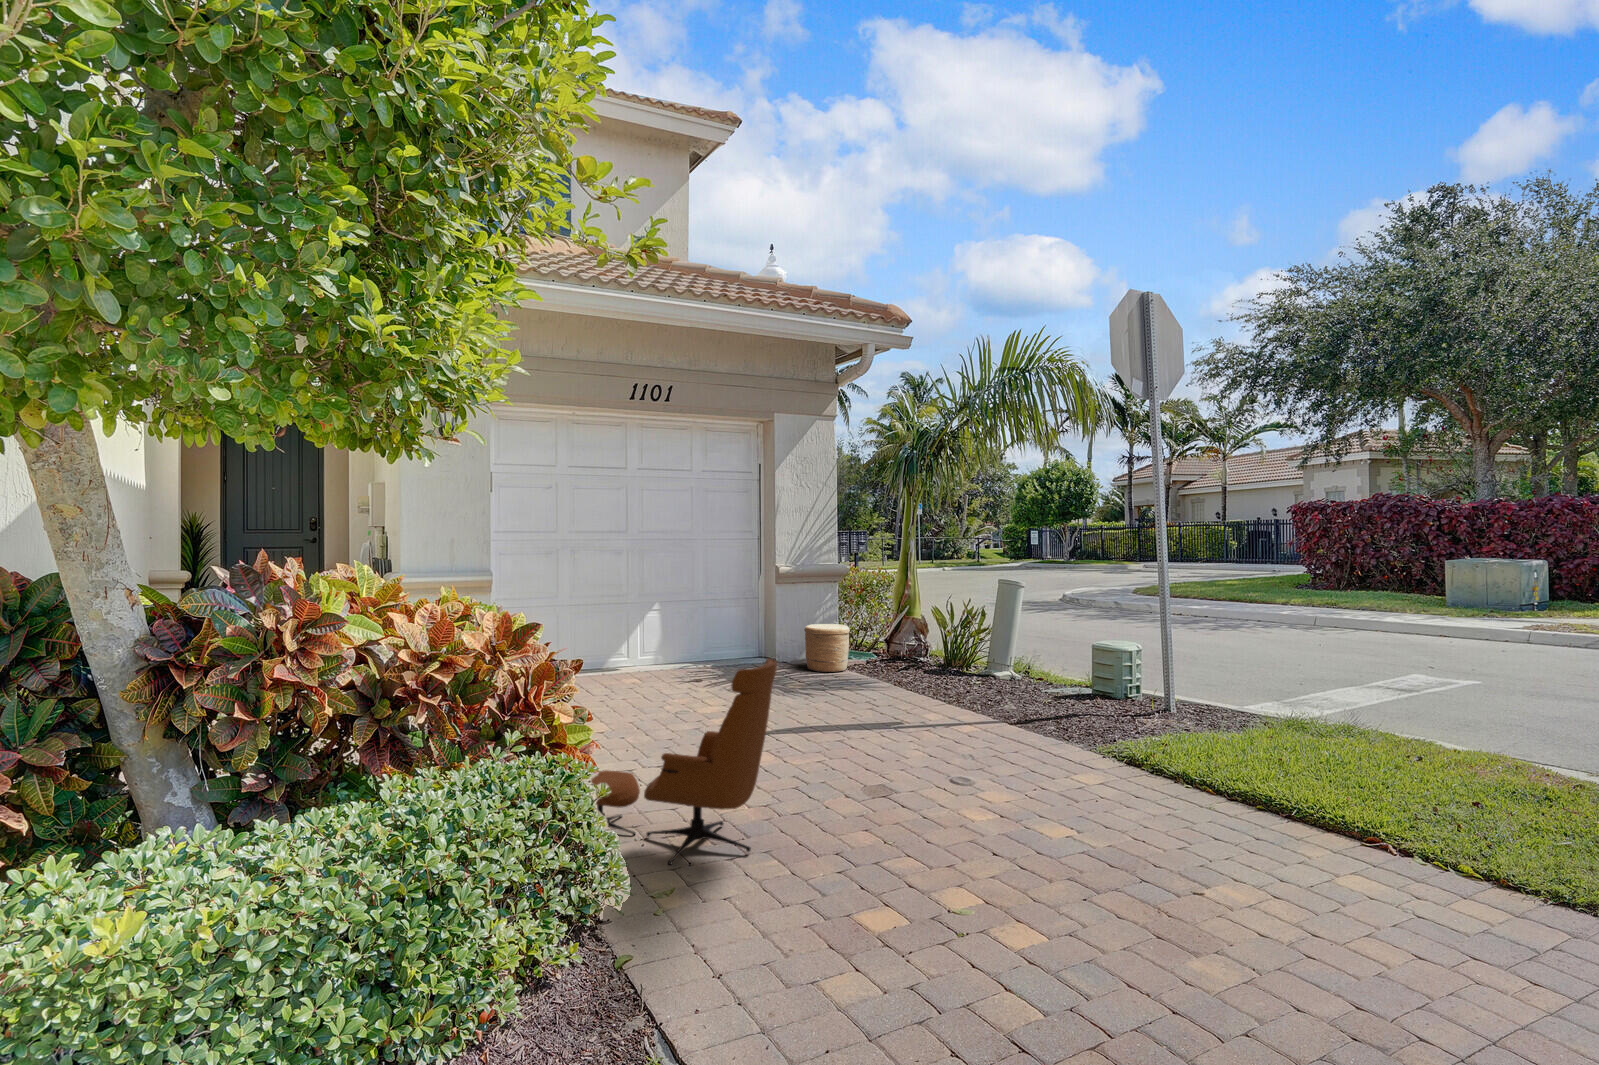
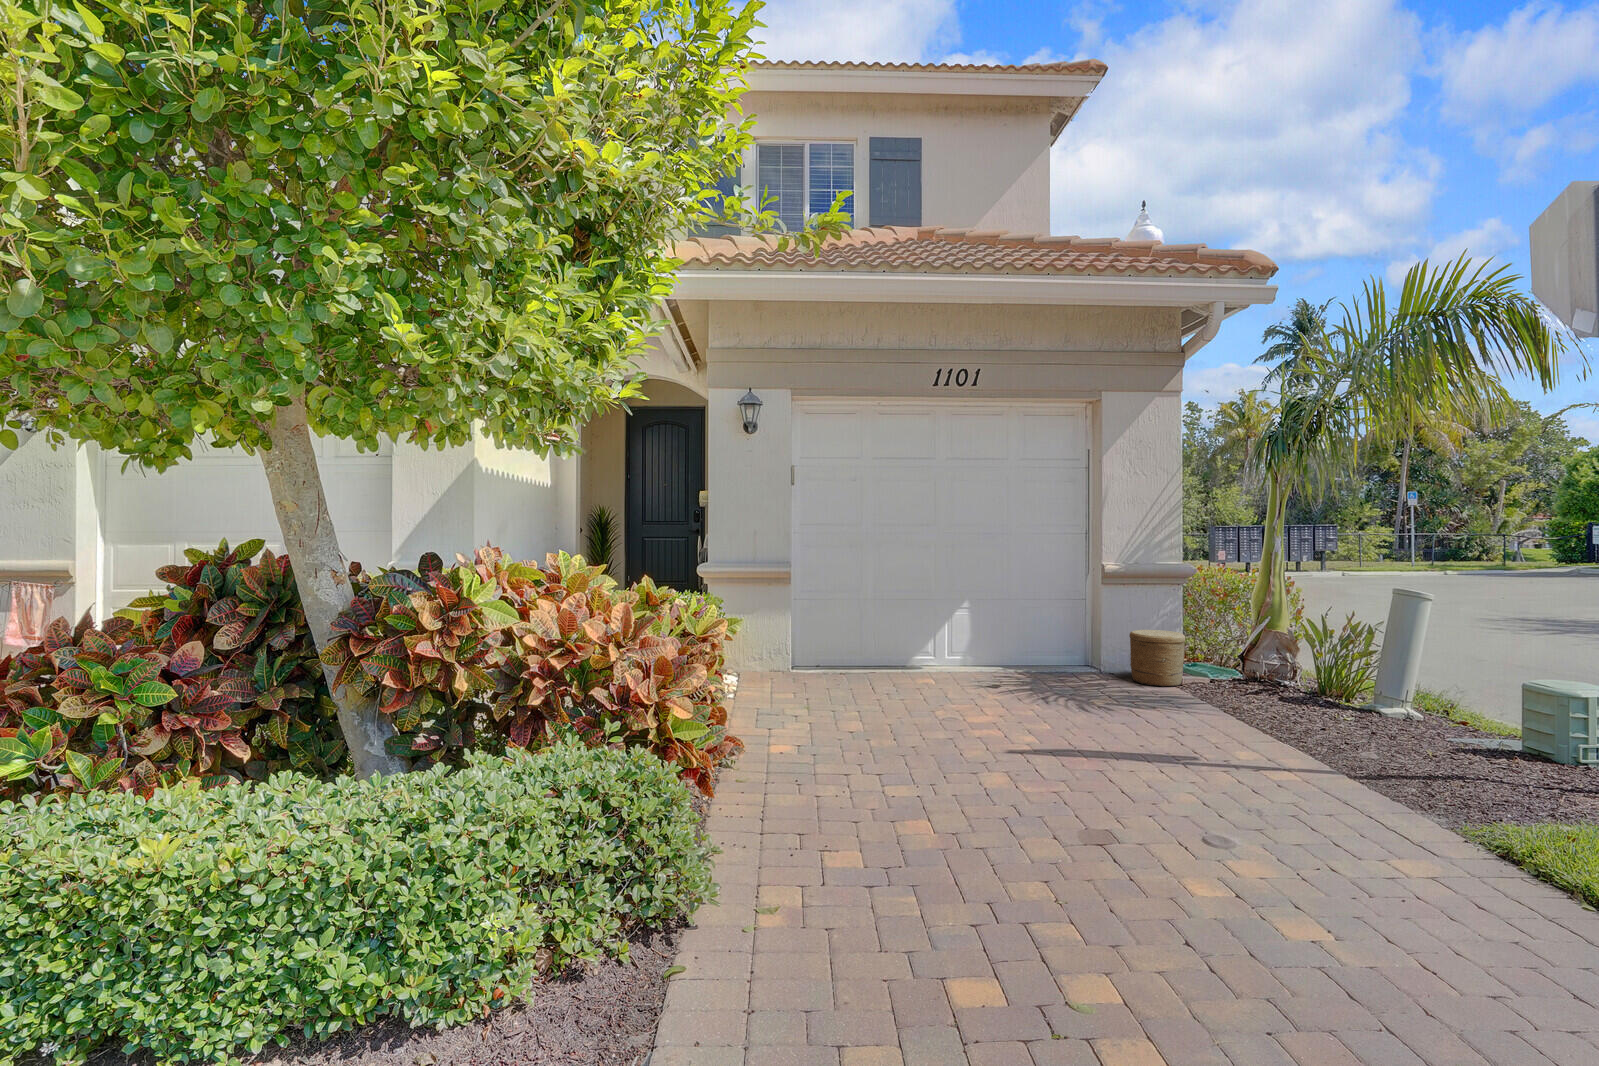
lounge chair: present [591,658,777,865] -> none [728,661,919,868]

